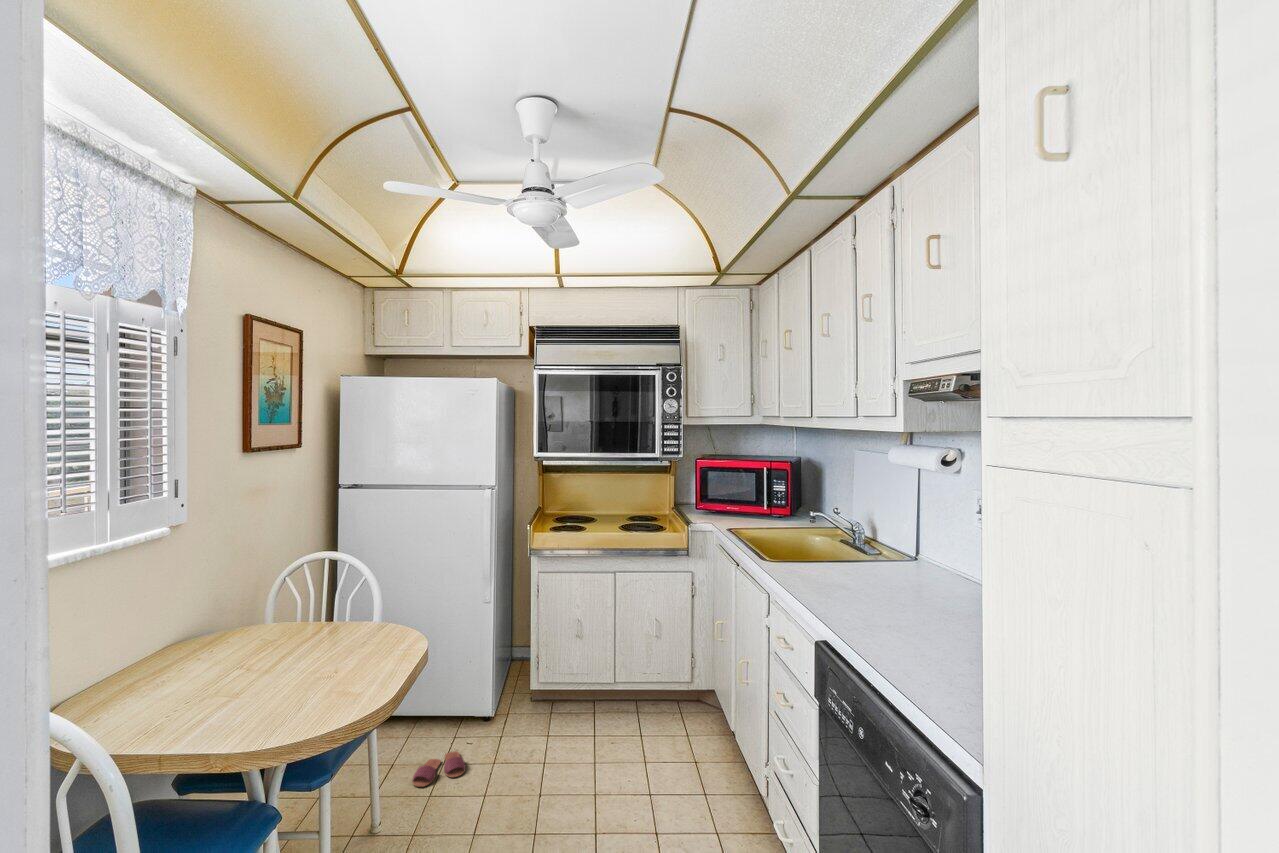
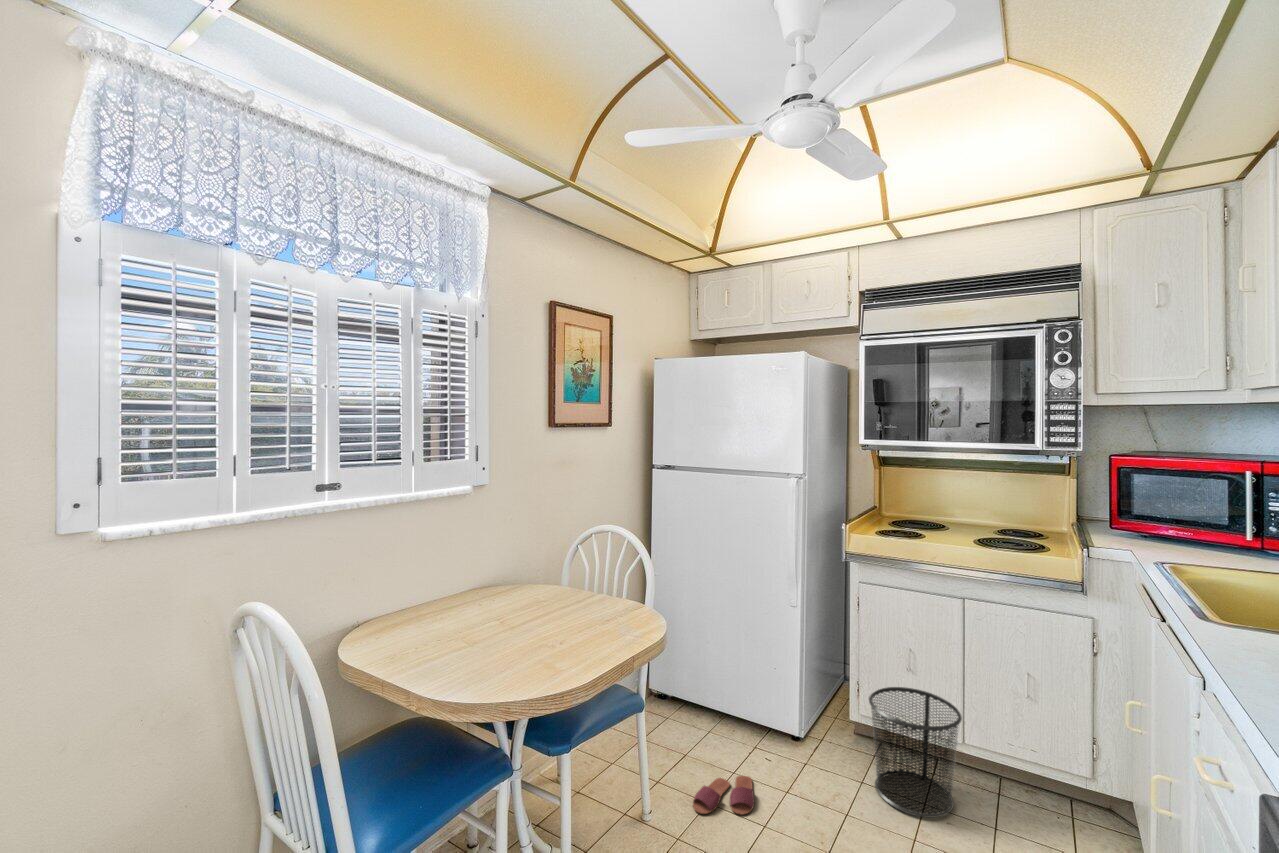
waste bin: none [550,648,615,739] -> present [869,687,962,818]

